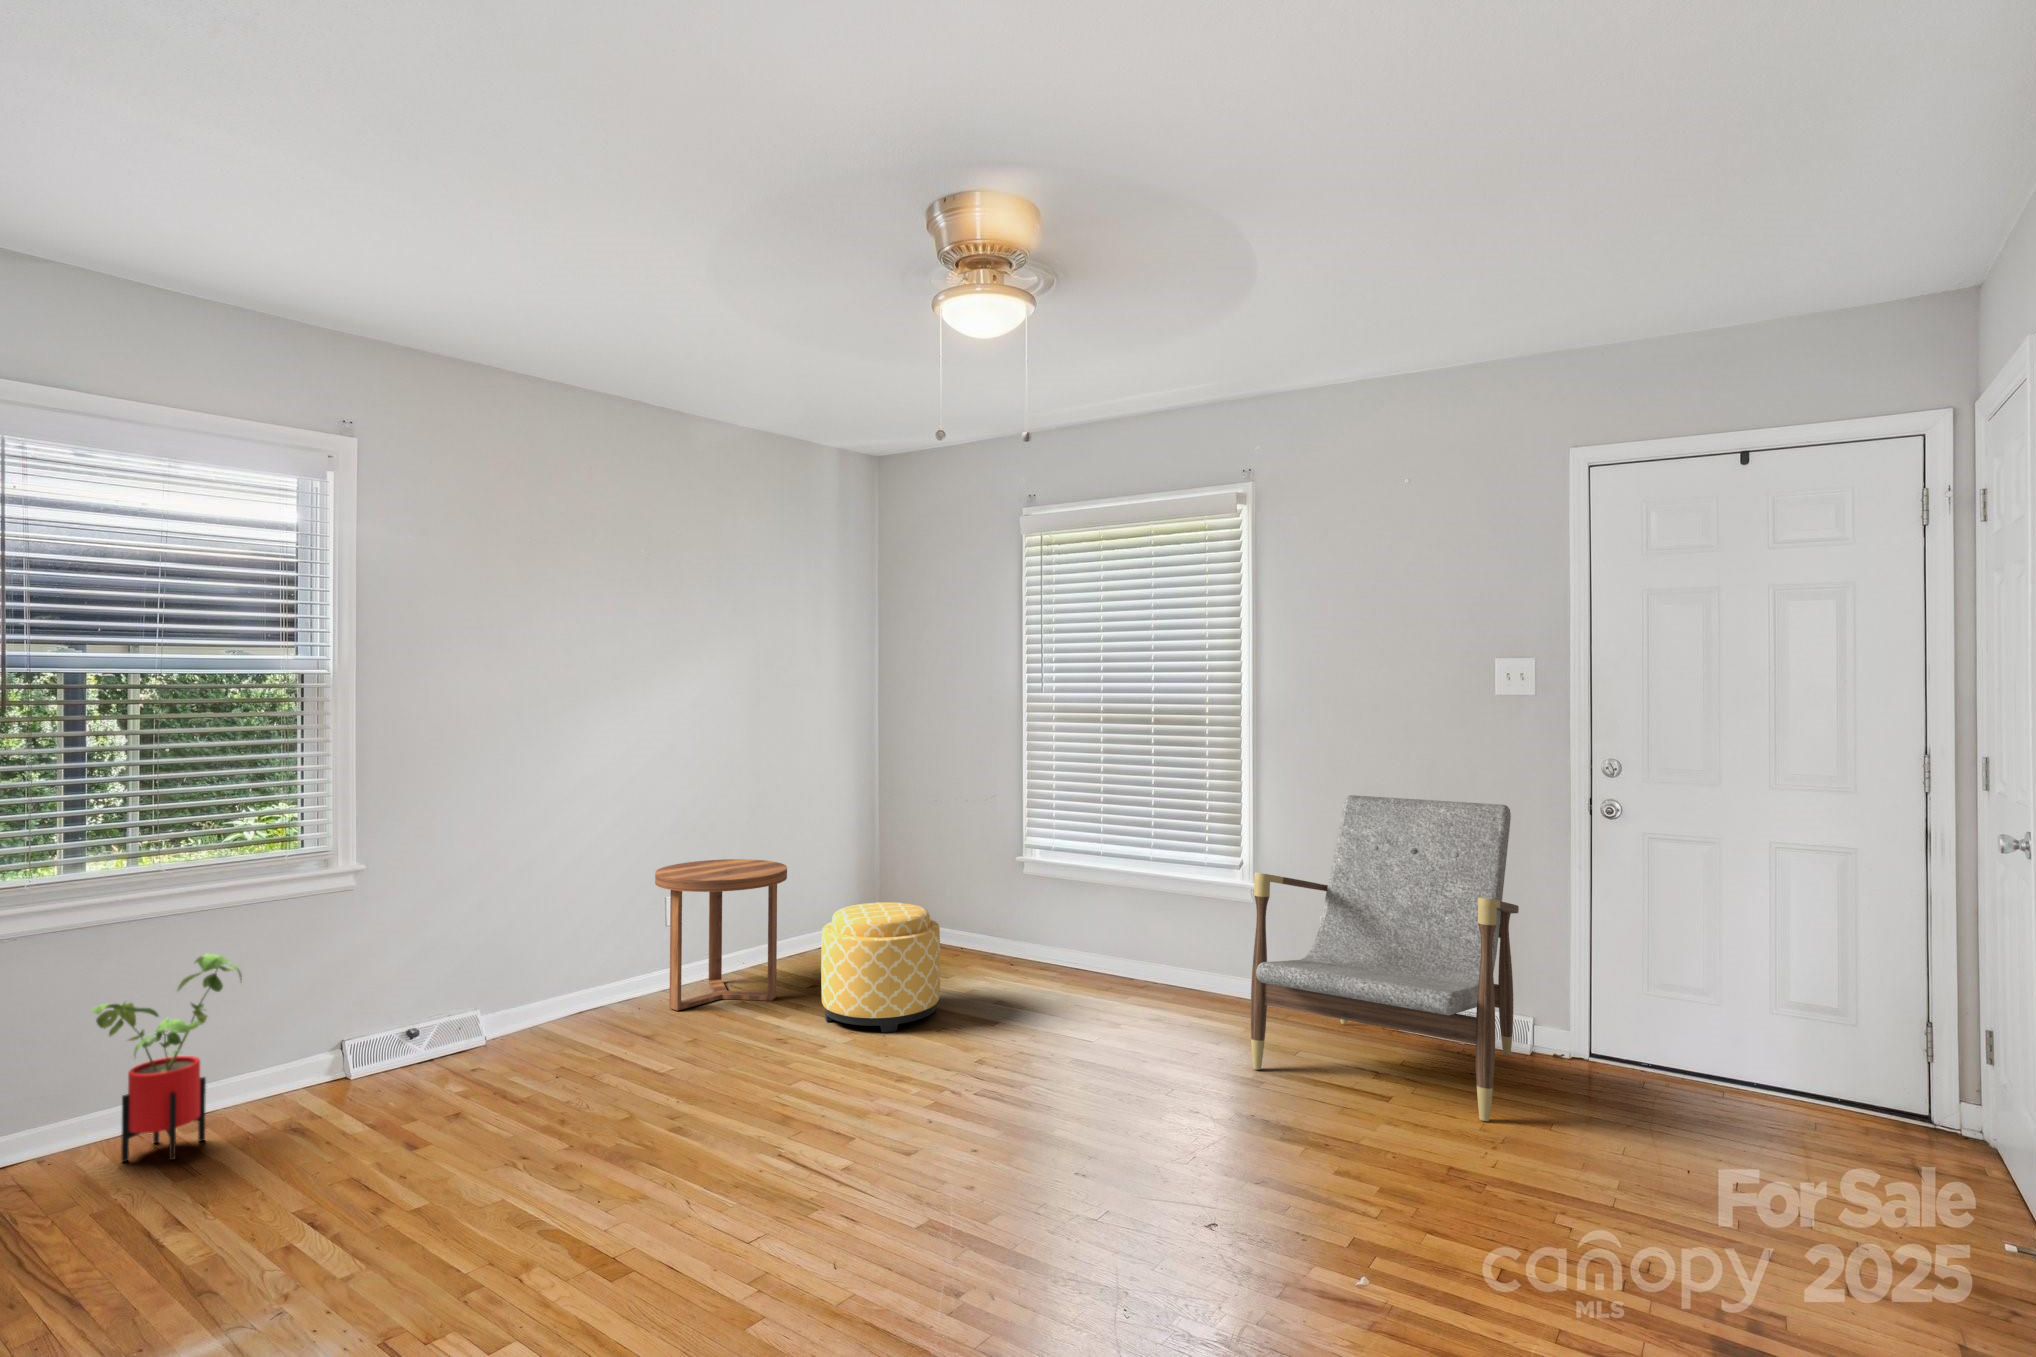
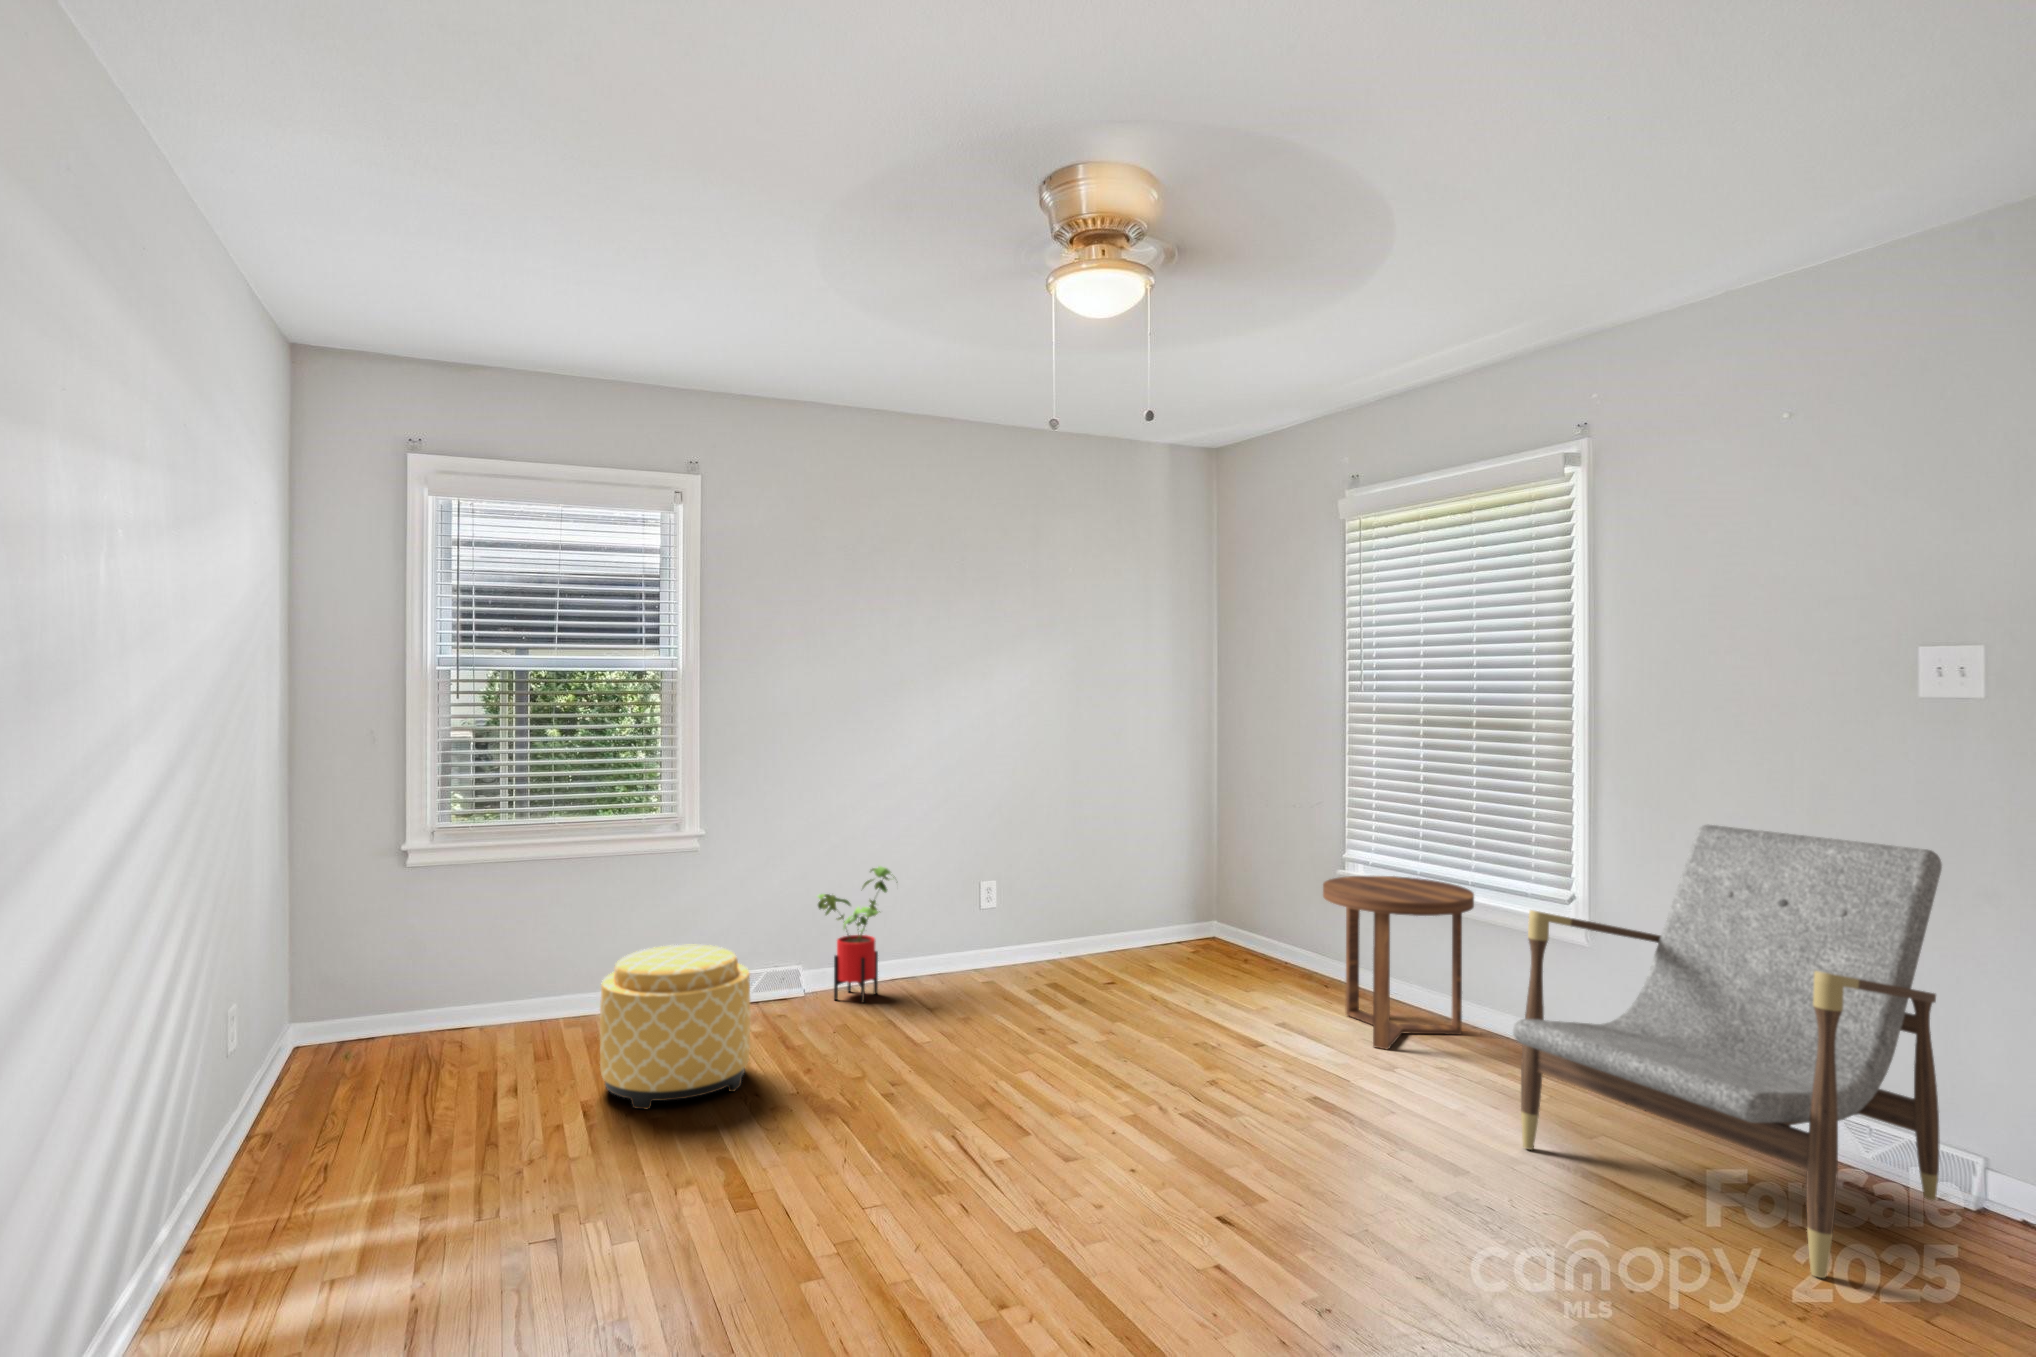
side table: present [655,859,787,1011] -> present [1323,876,1474,1049]
ottoman: present [821,902,940,1033] -> present [600,945,750,1109]
house plant: present [92,954,242,1162] -> present [818,866,894,1003]

